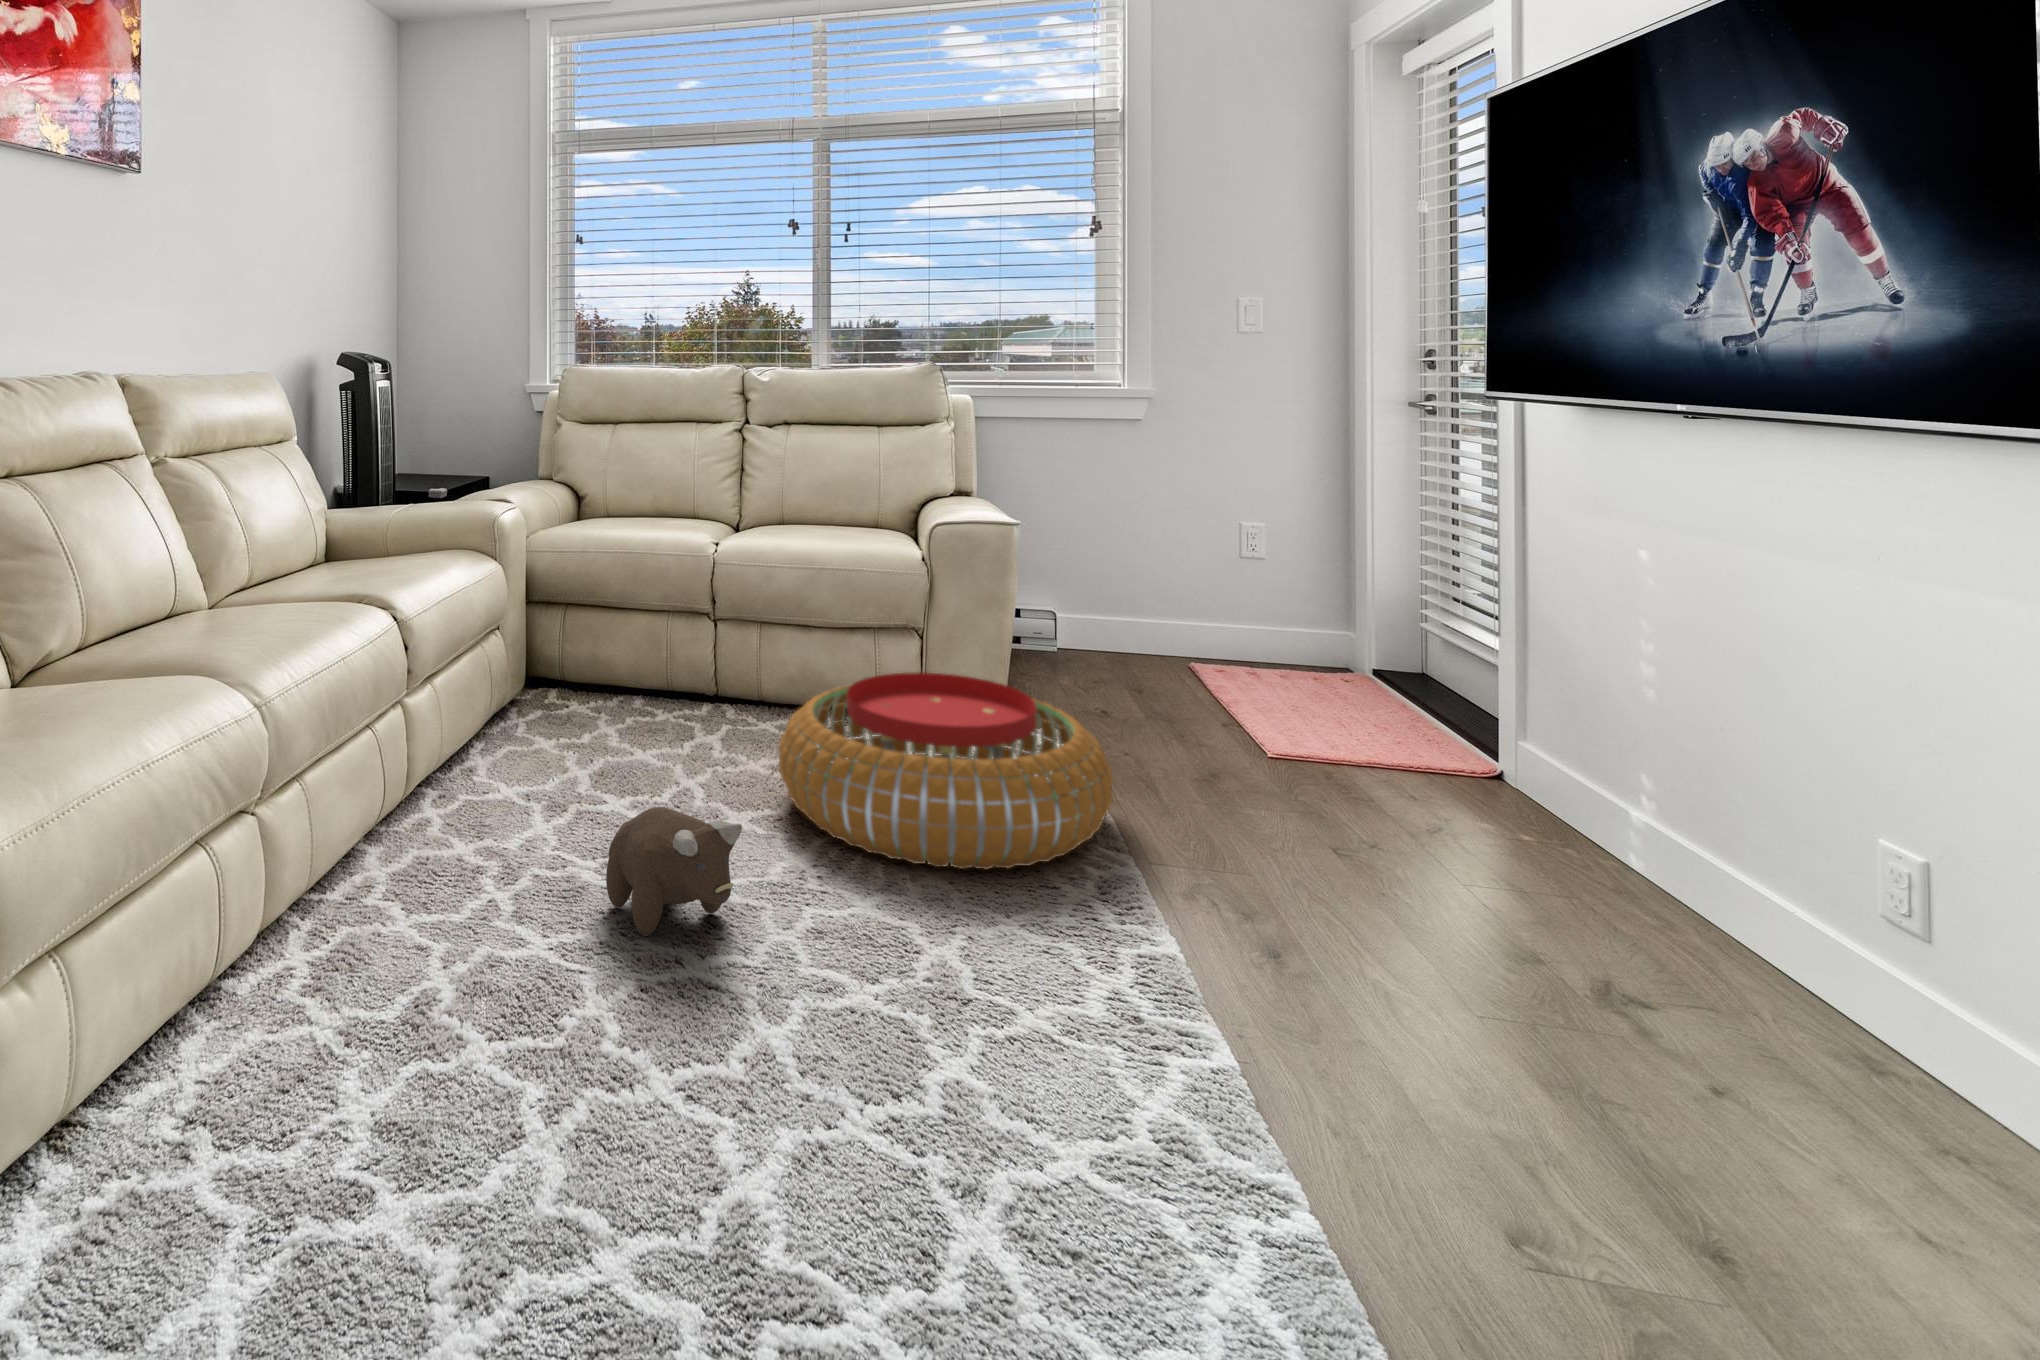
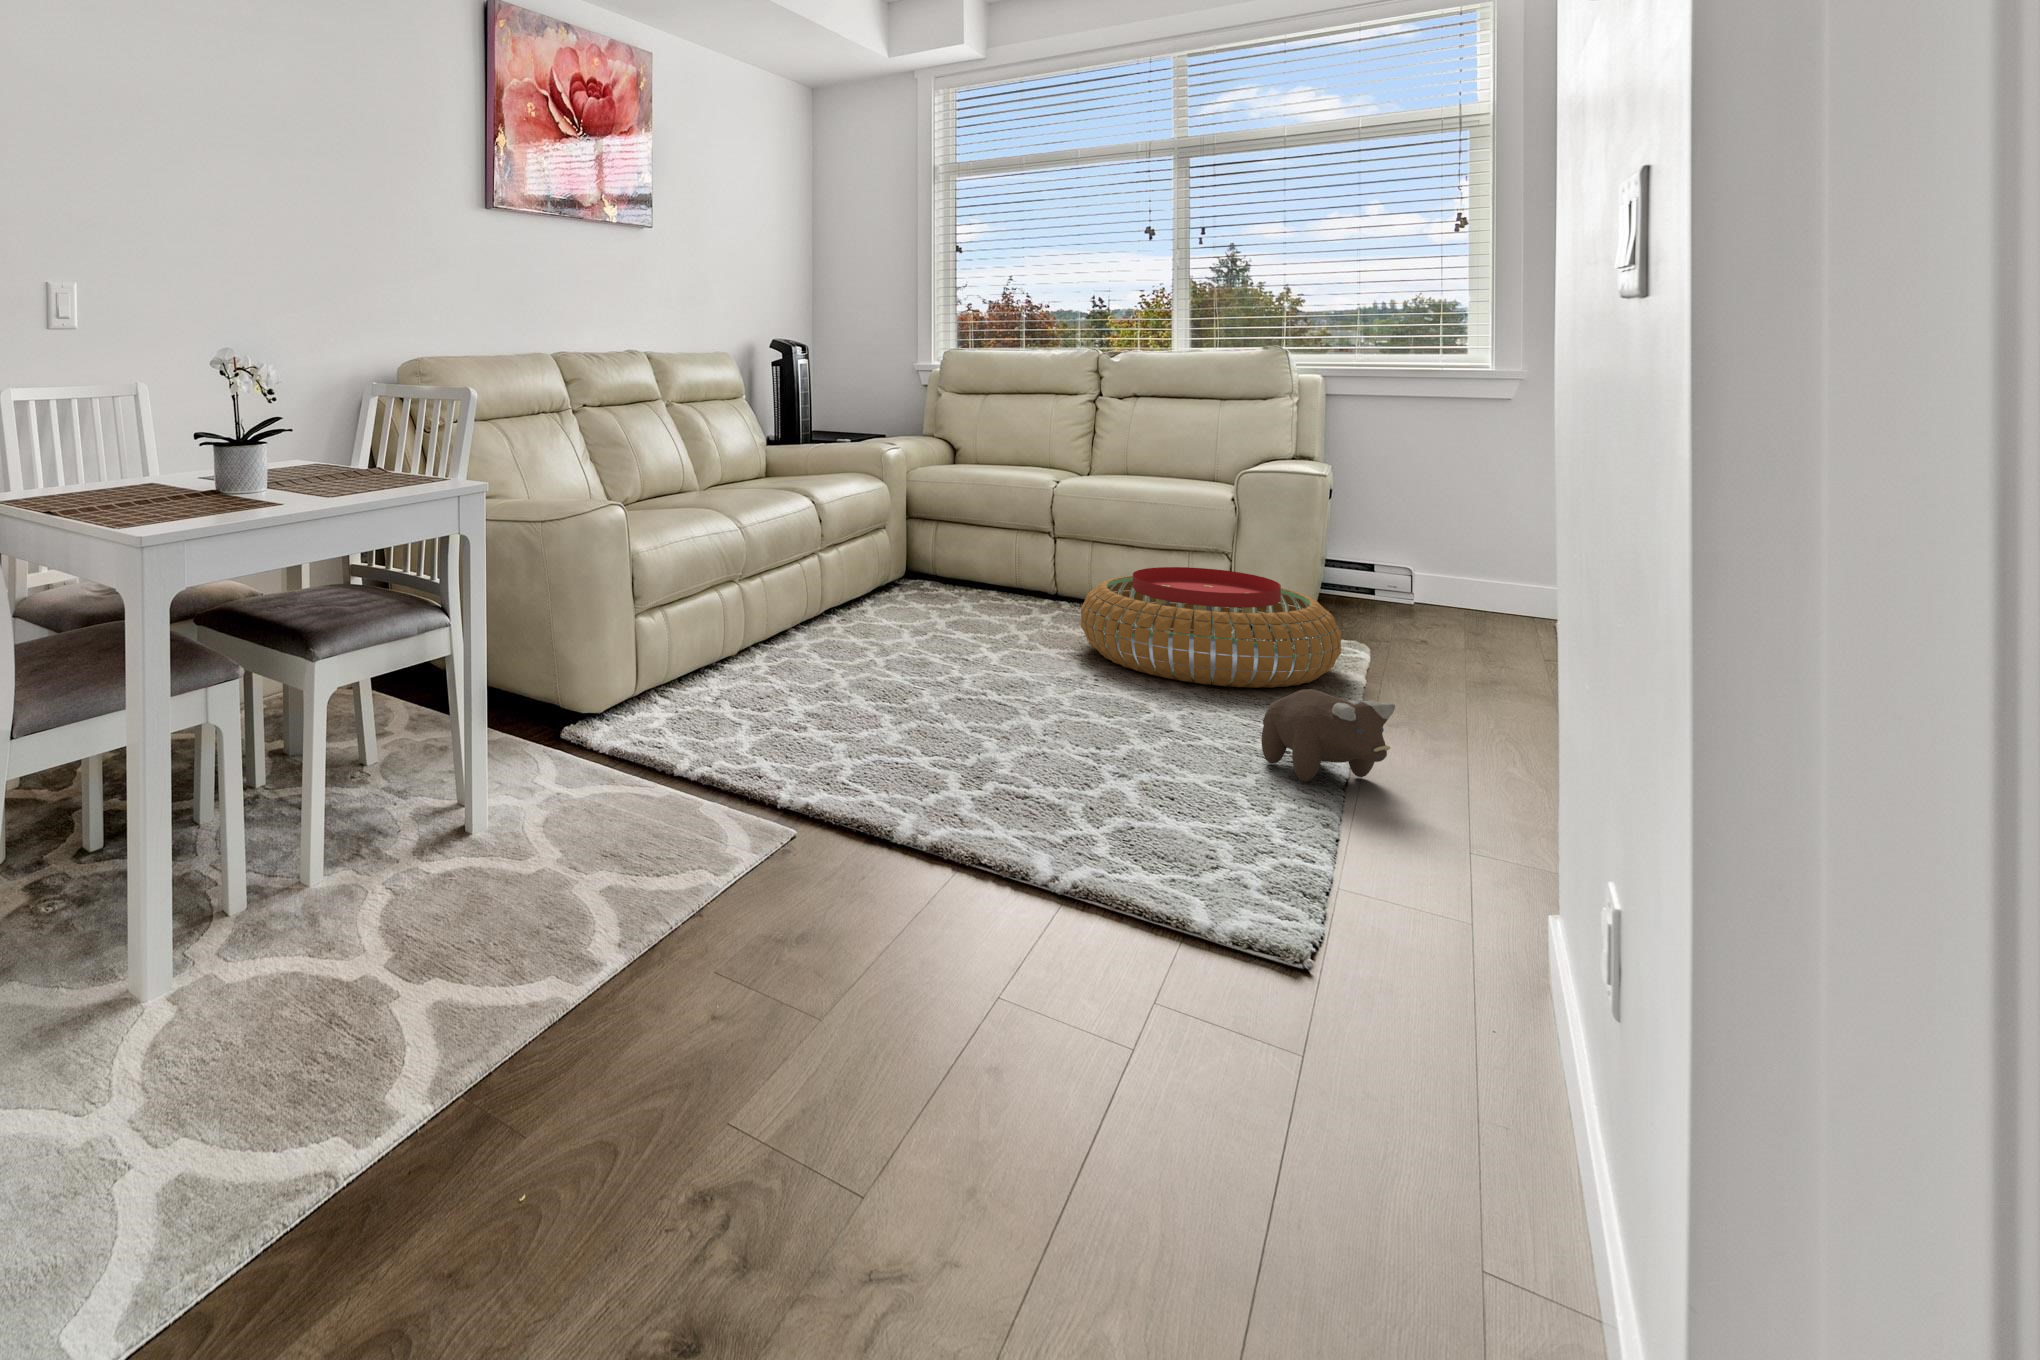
plush toy: present [606,807,742,936] -> present [1261,689,1395,782]

